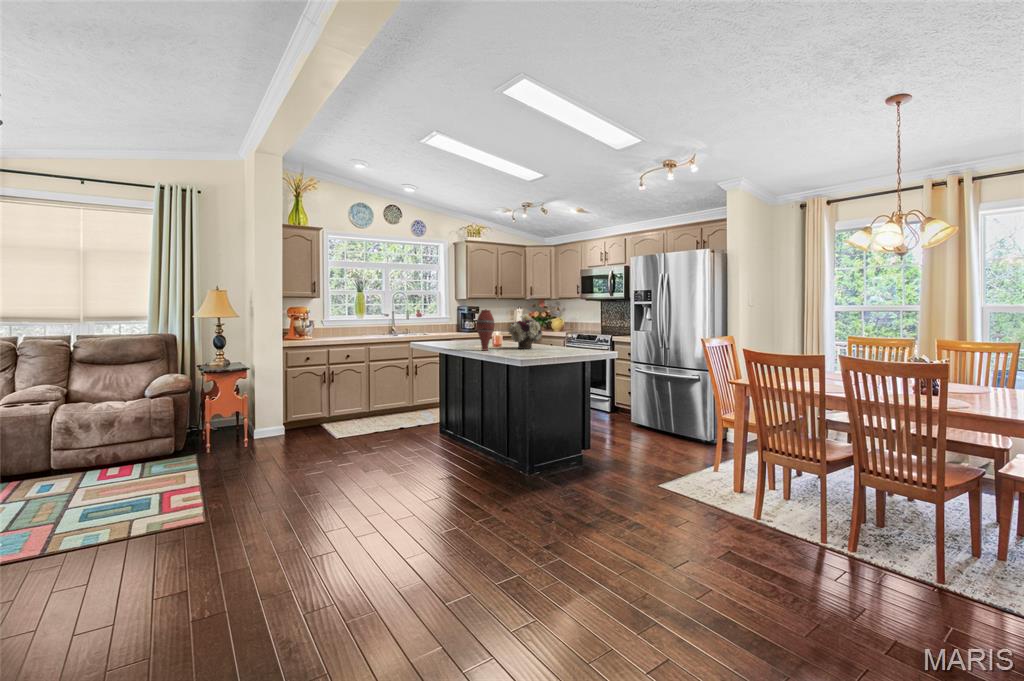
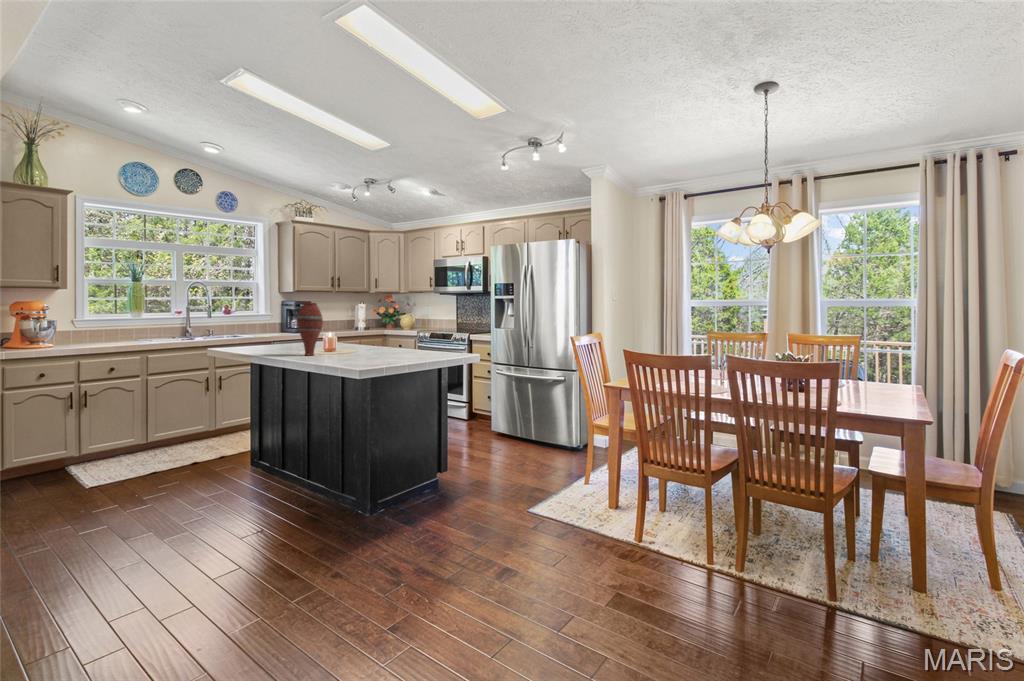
flower arrangement: present [508,314,543,349] -> none [340,309,388,352]

